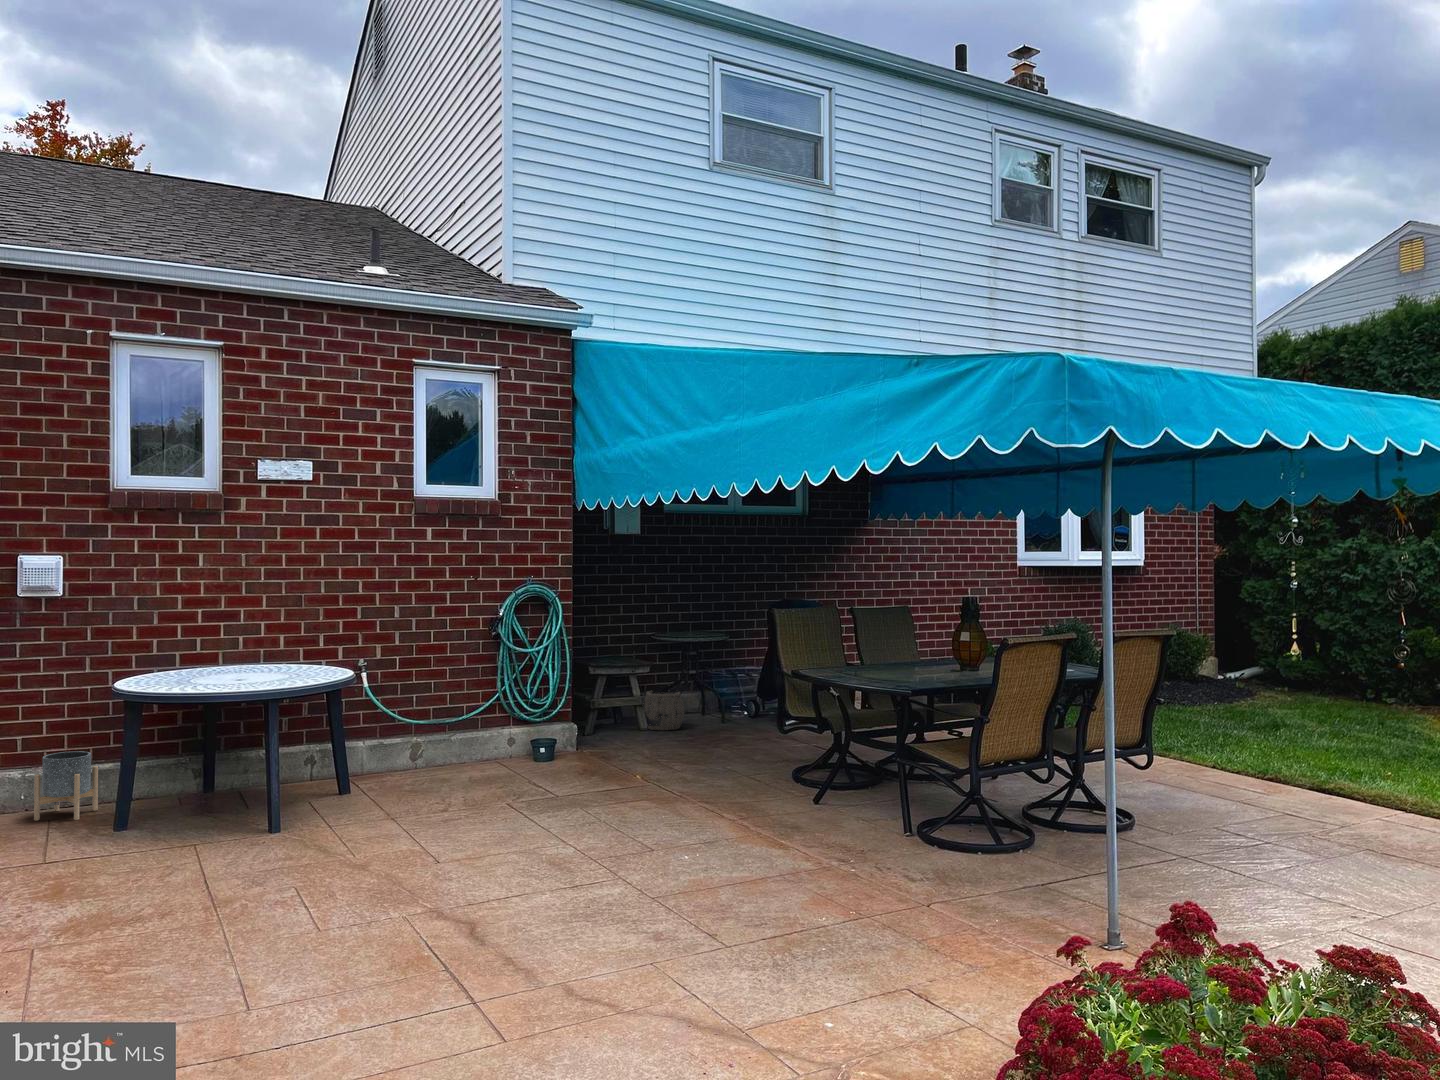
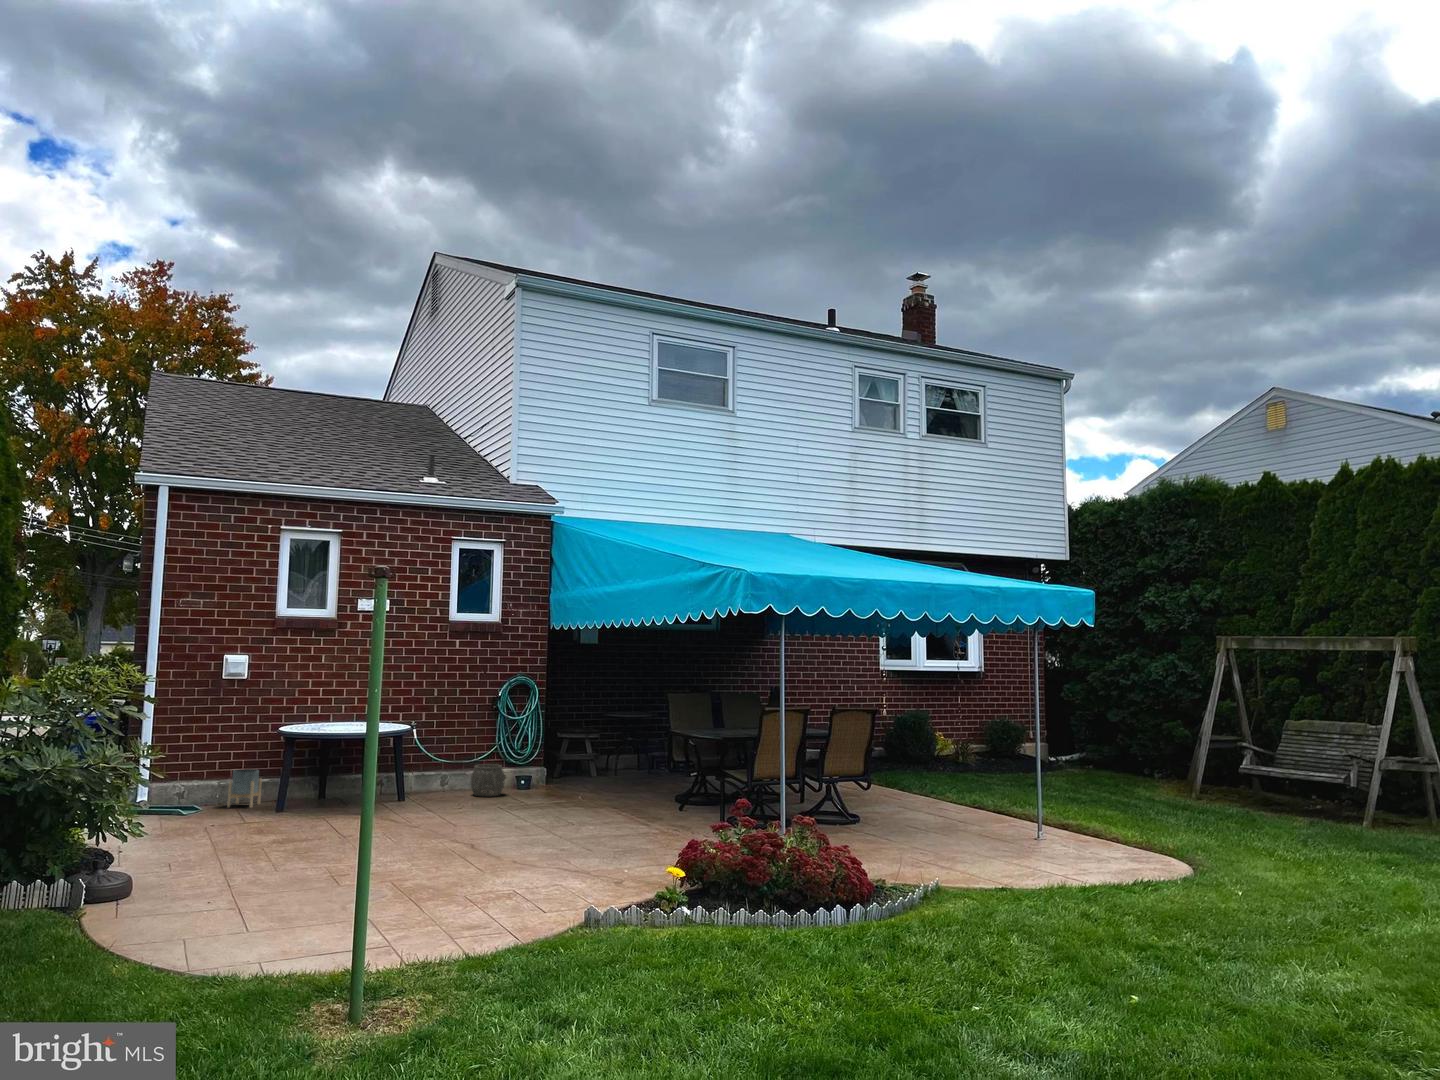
woven basket: present [645,691,684,730] -> present [471,764,505,796]

